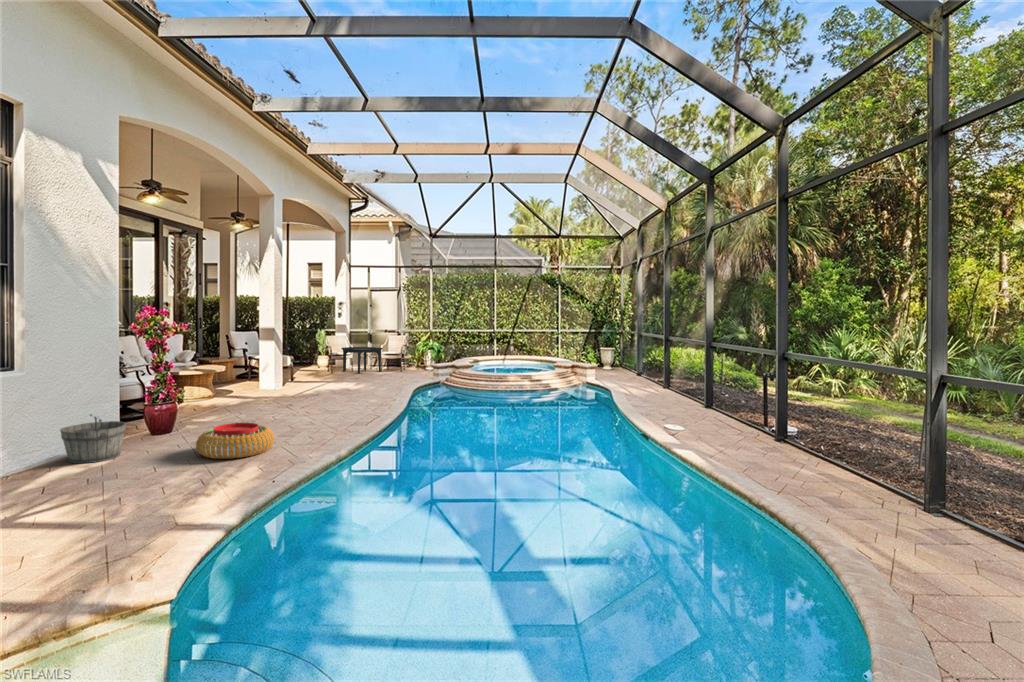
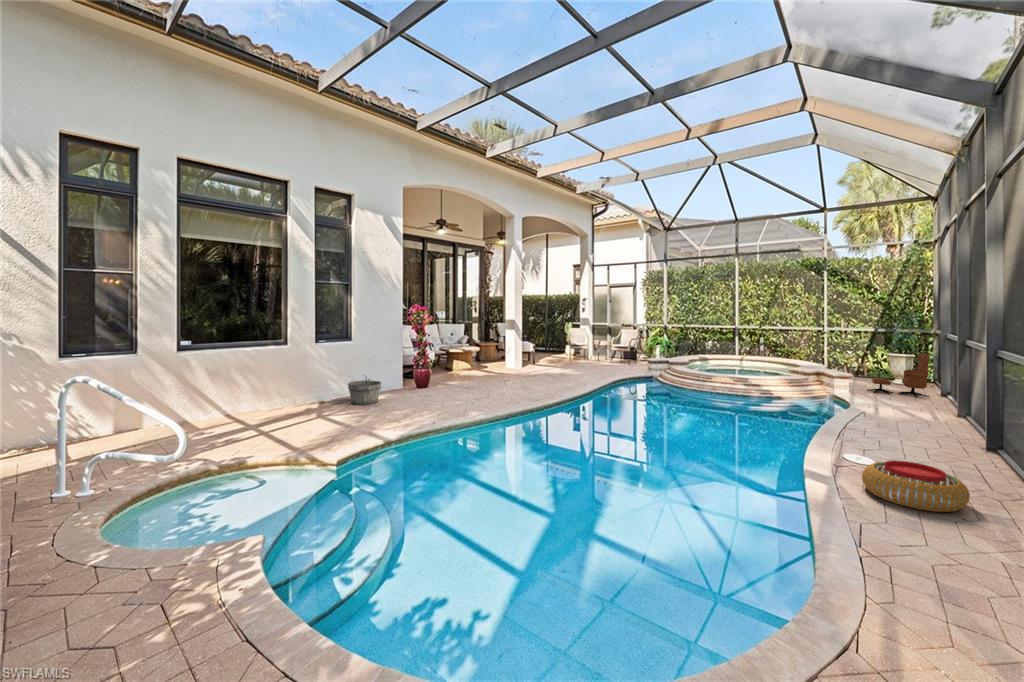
lounge chair: none [613,345,653,379] -> present [868,354,929,397]
round table: present [341,347,383,373] -> none [581,338,617,362]
pouf: present [196,423,274,459] -> present [862,460,970,512]

